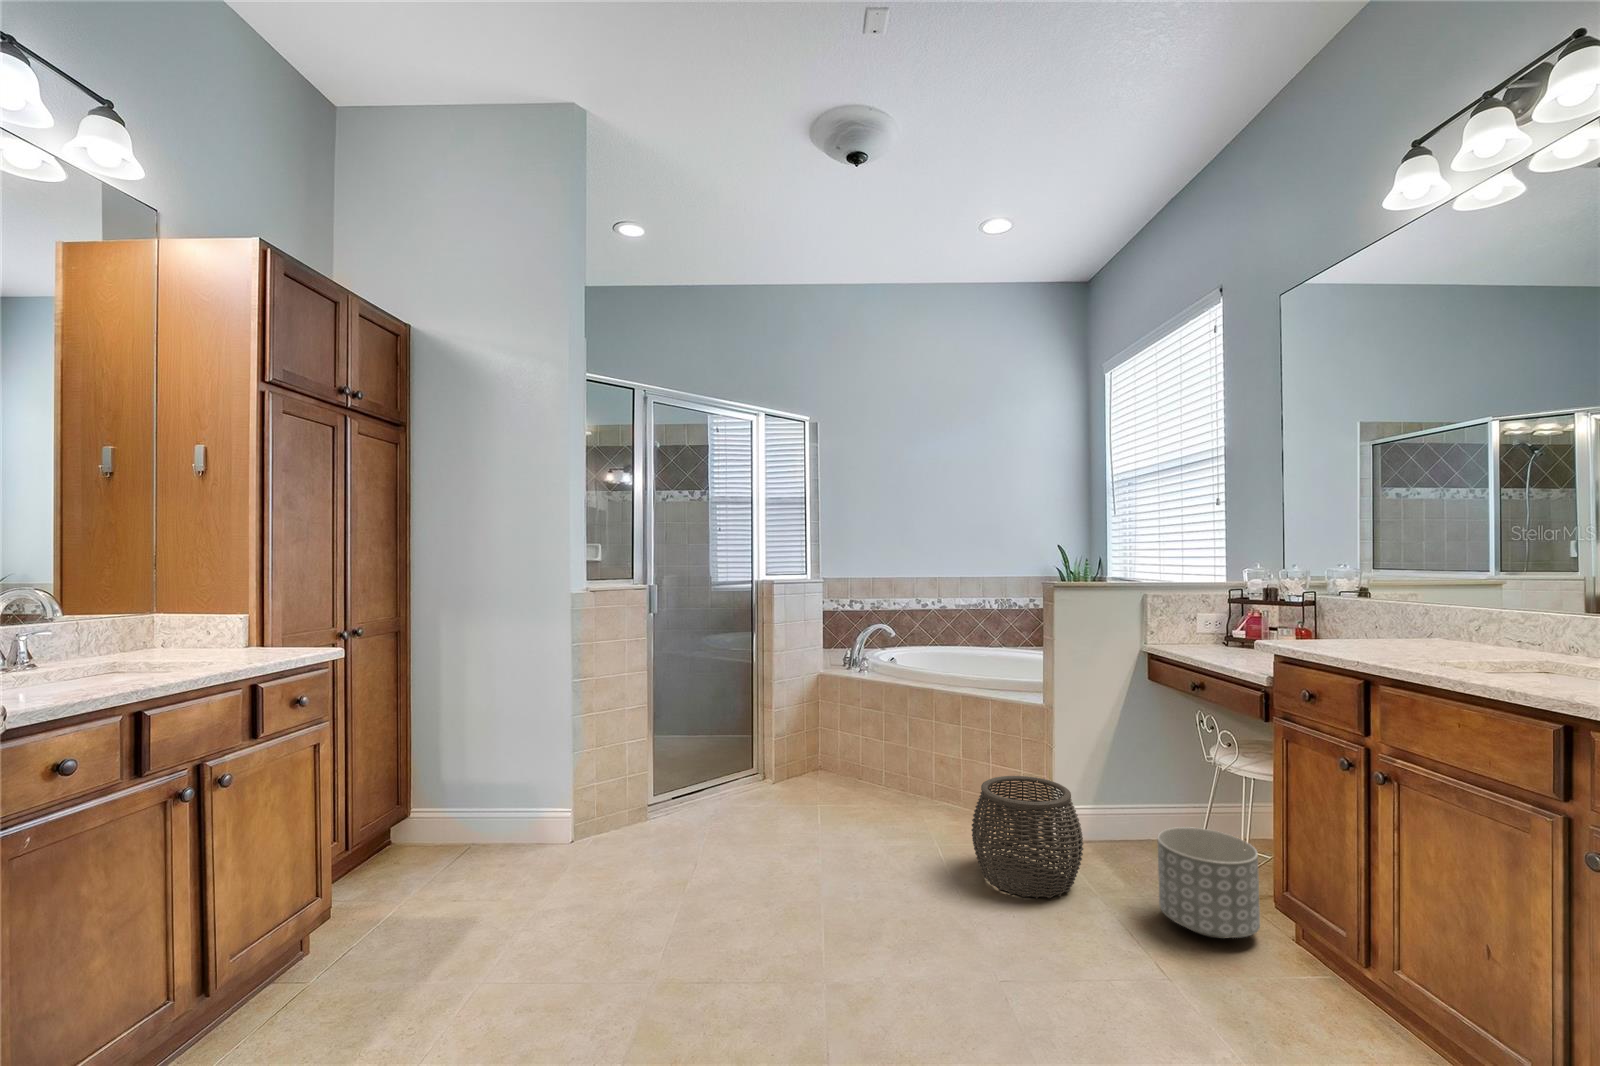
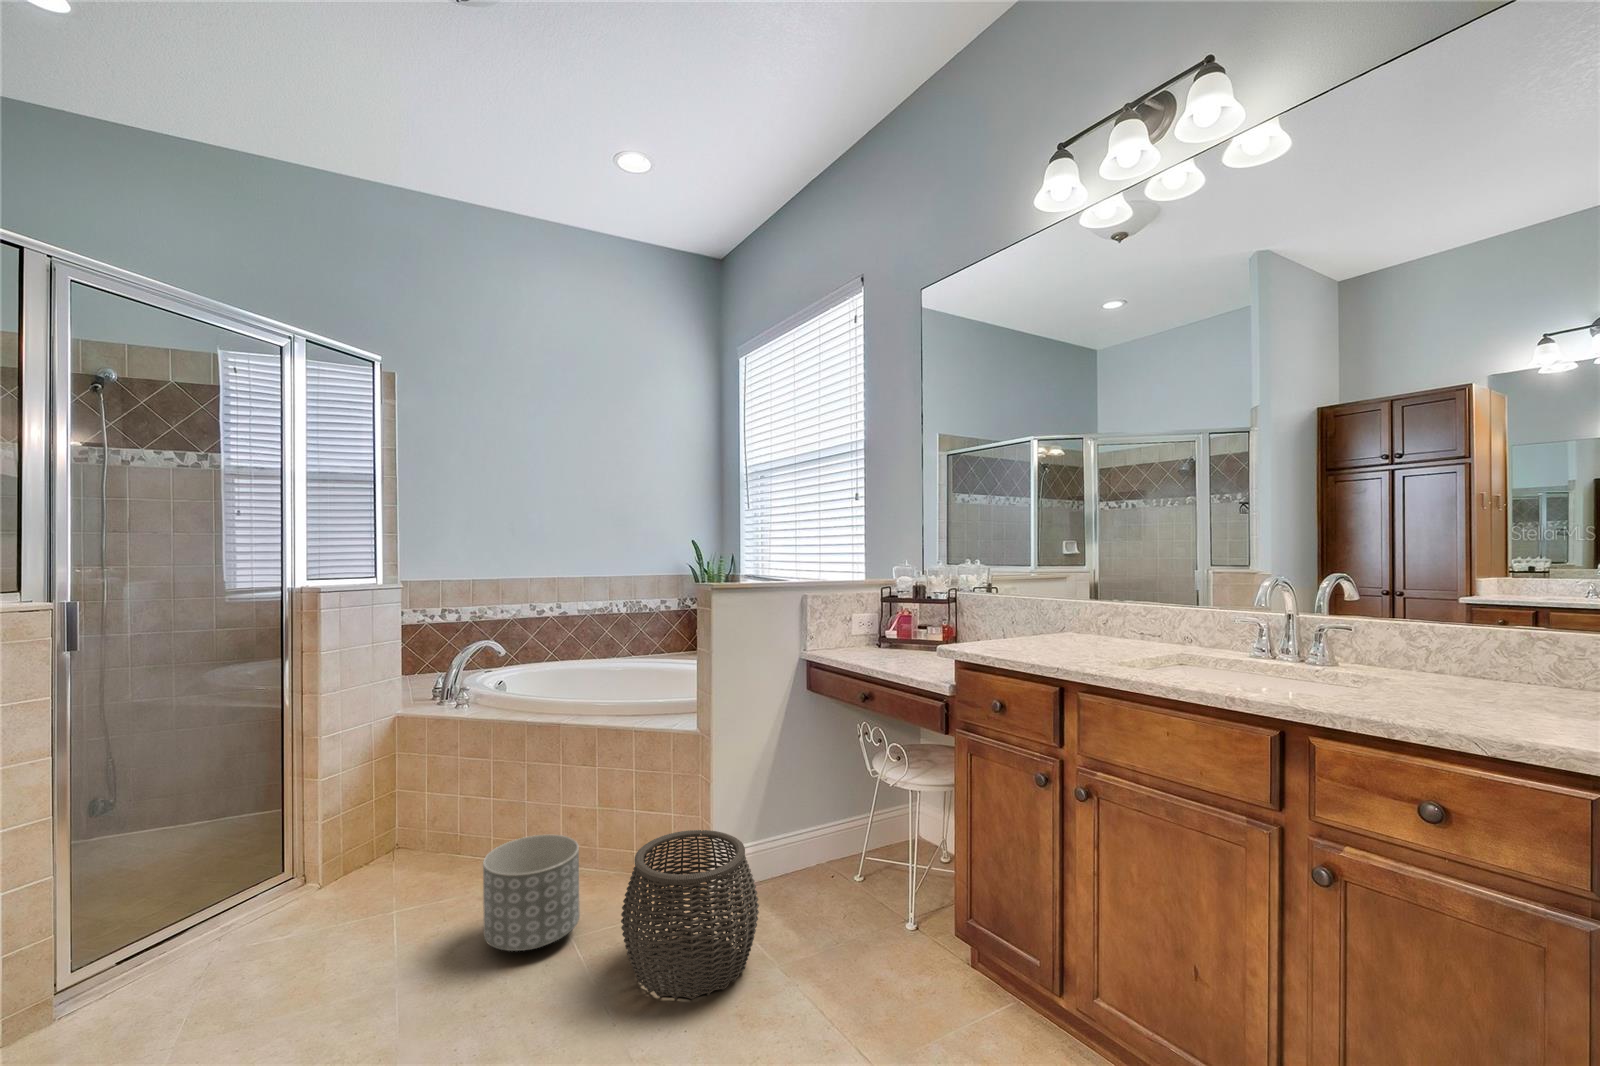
planter: present [1157,827,1260,939] -> present [483,835,580,951]

